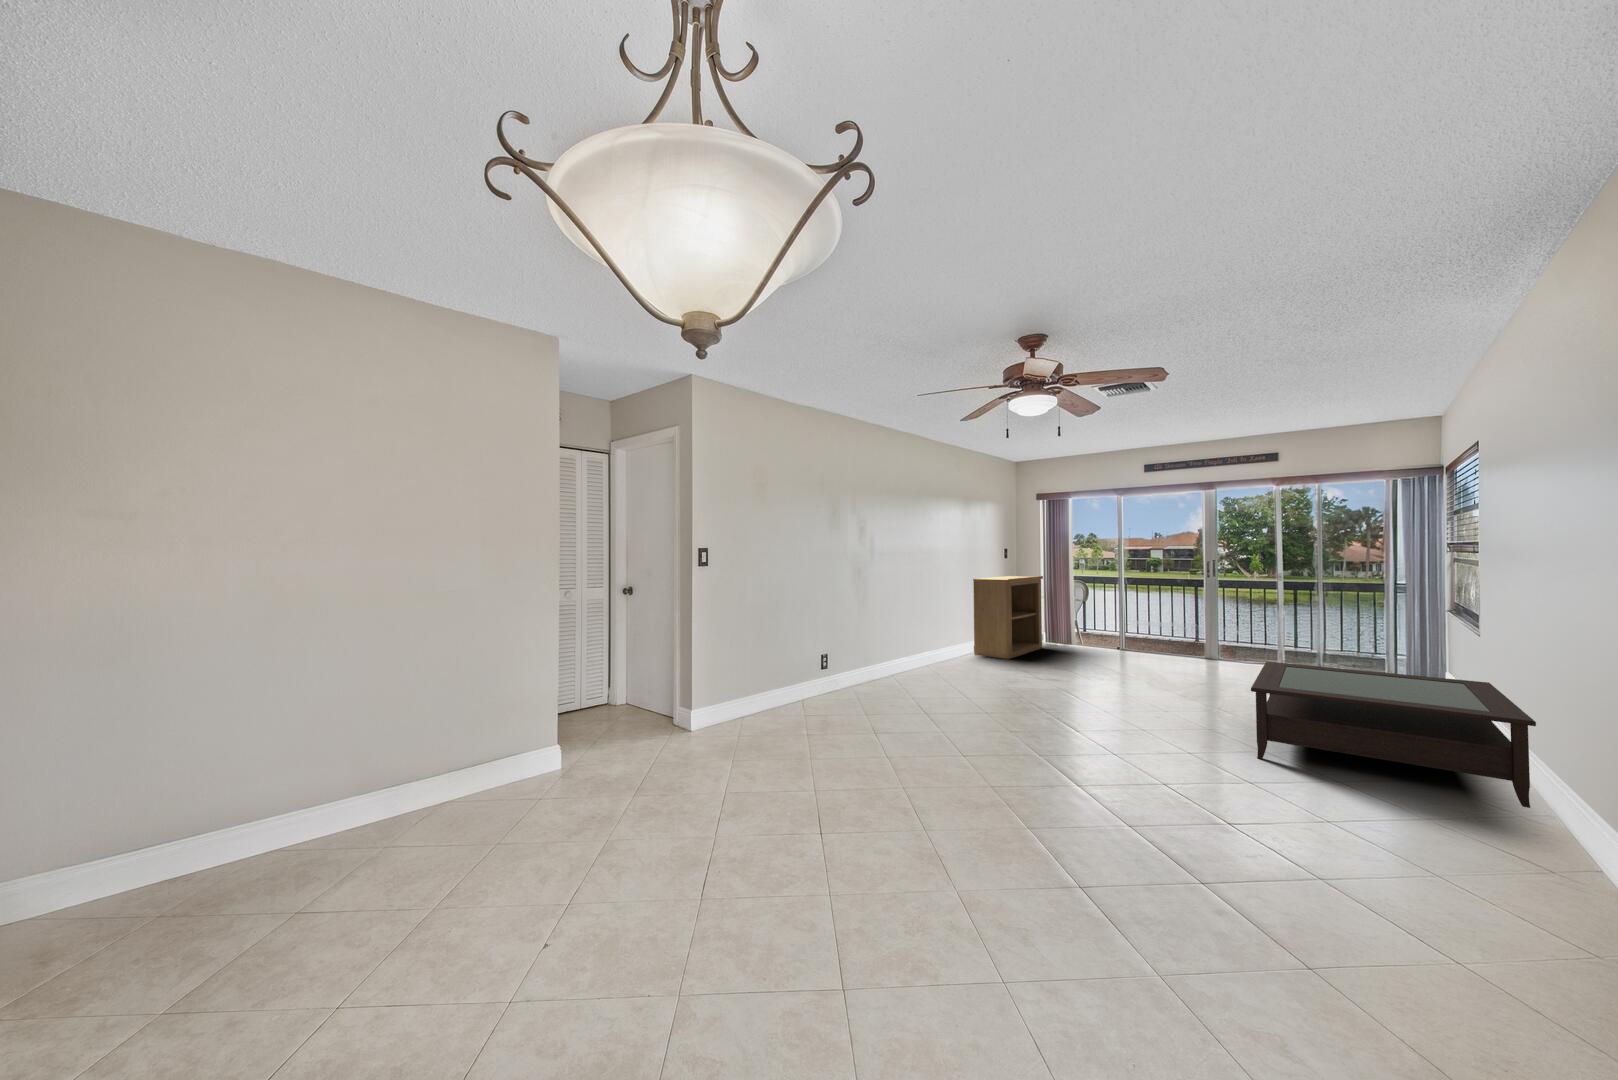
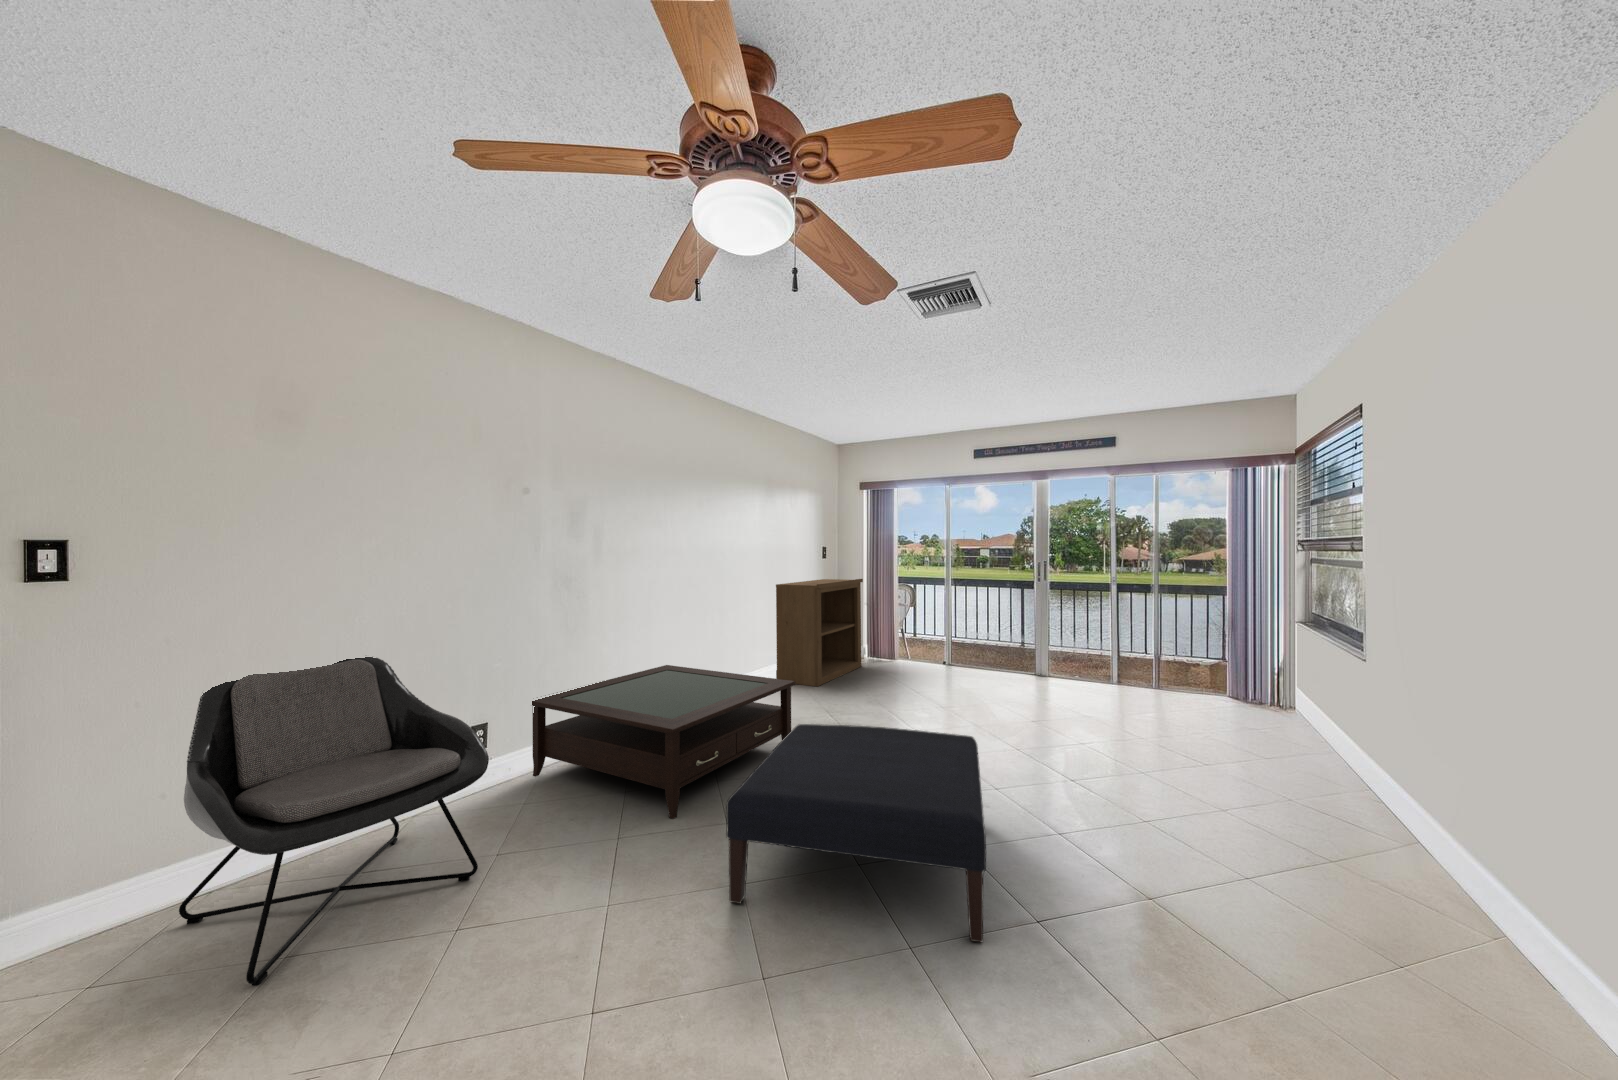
lounge chair: none [724,606,855,748] -> present [179,657,489,986]
coffee table: present [1251,662,1536,808] -> present [532,665,796,819]
ottoman: none [995,663,1152,766] -> present [726,724,986,943]

